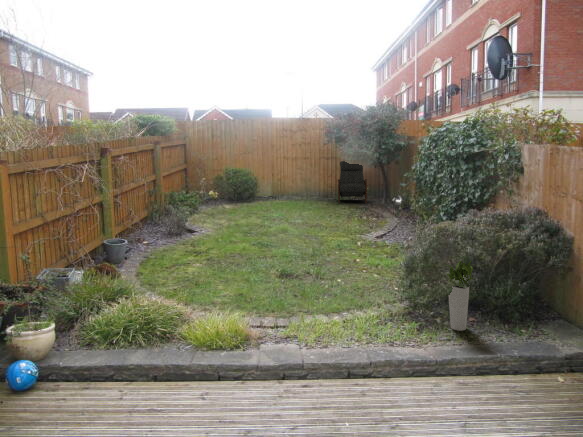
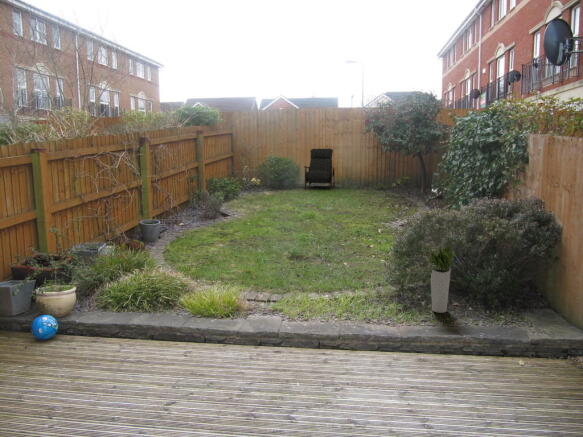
chair: present [338,161,367,203] -> present [304,149,335,189]

